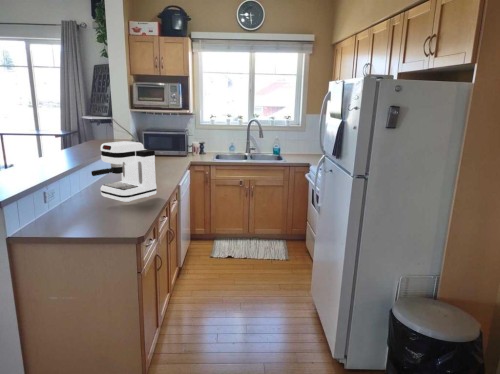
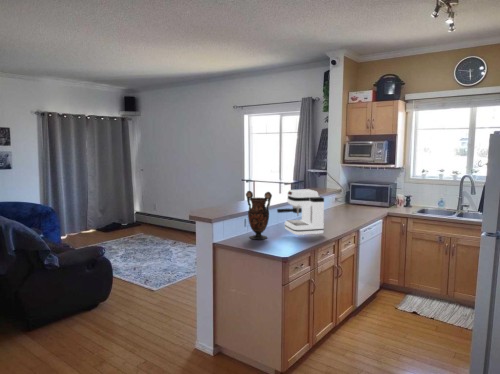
vase: none [47,147,92,219] -> present [246,191,272,240]

